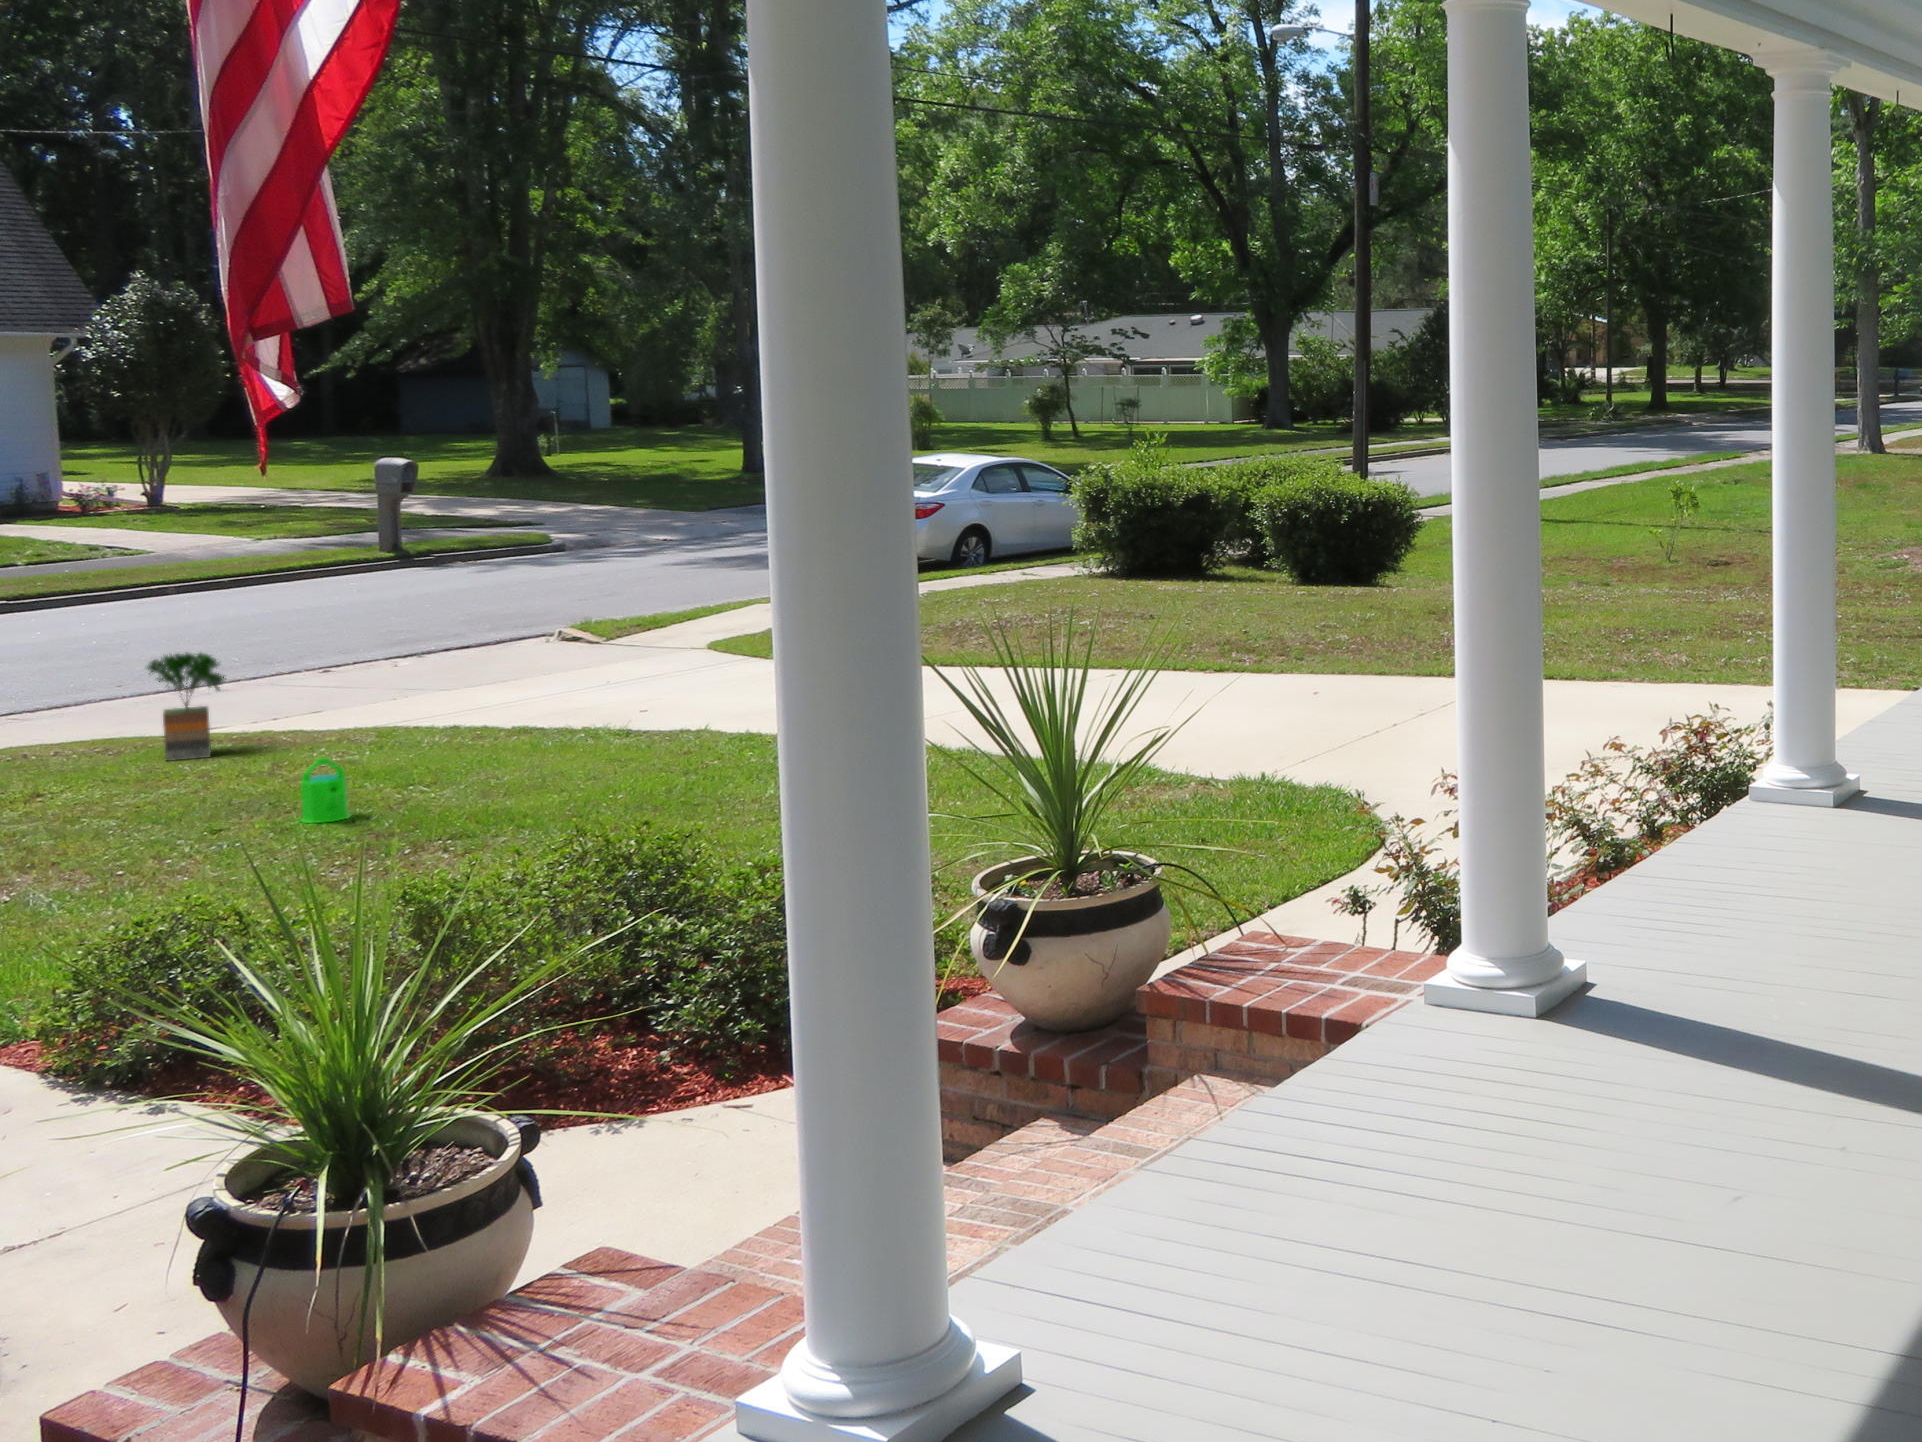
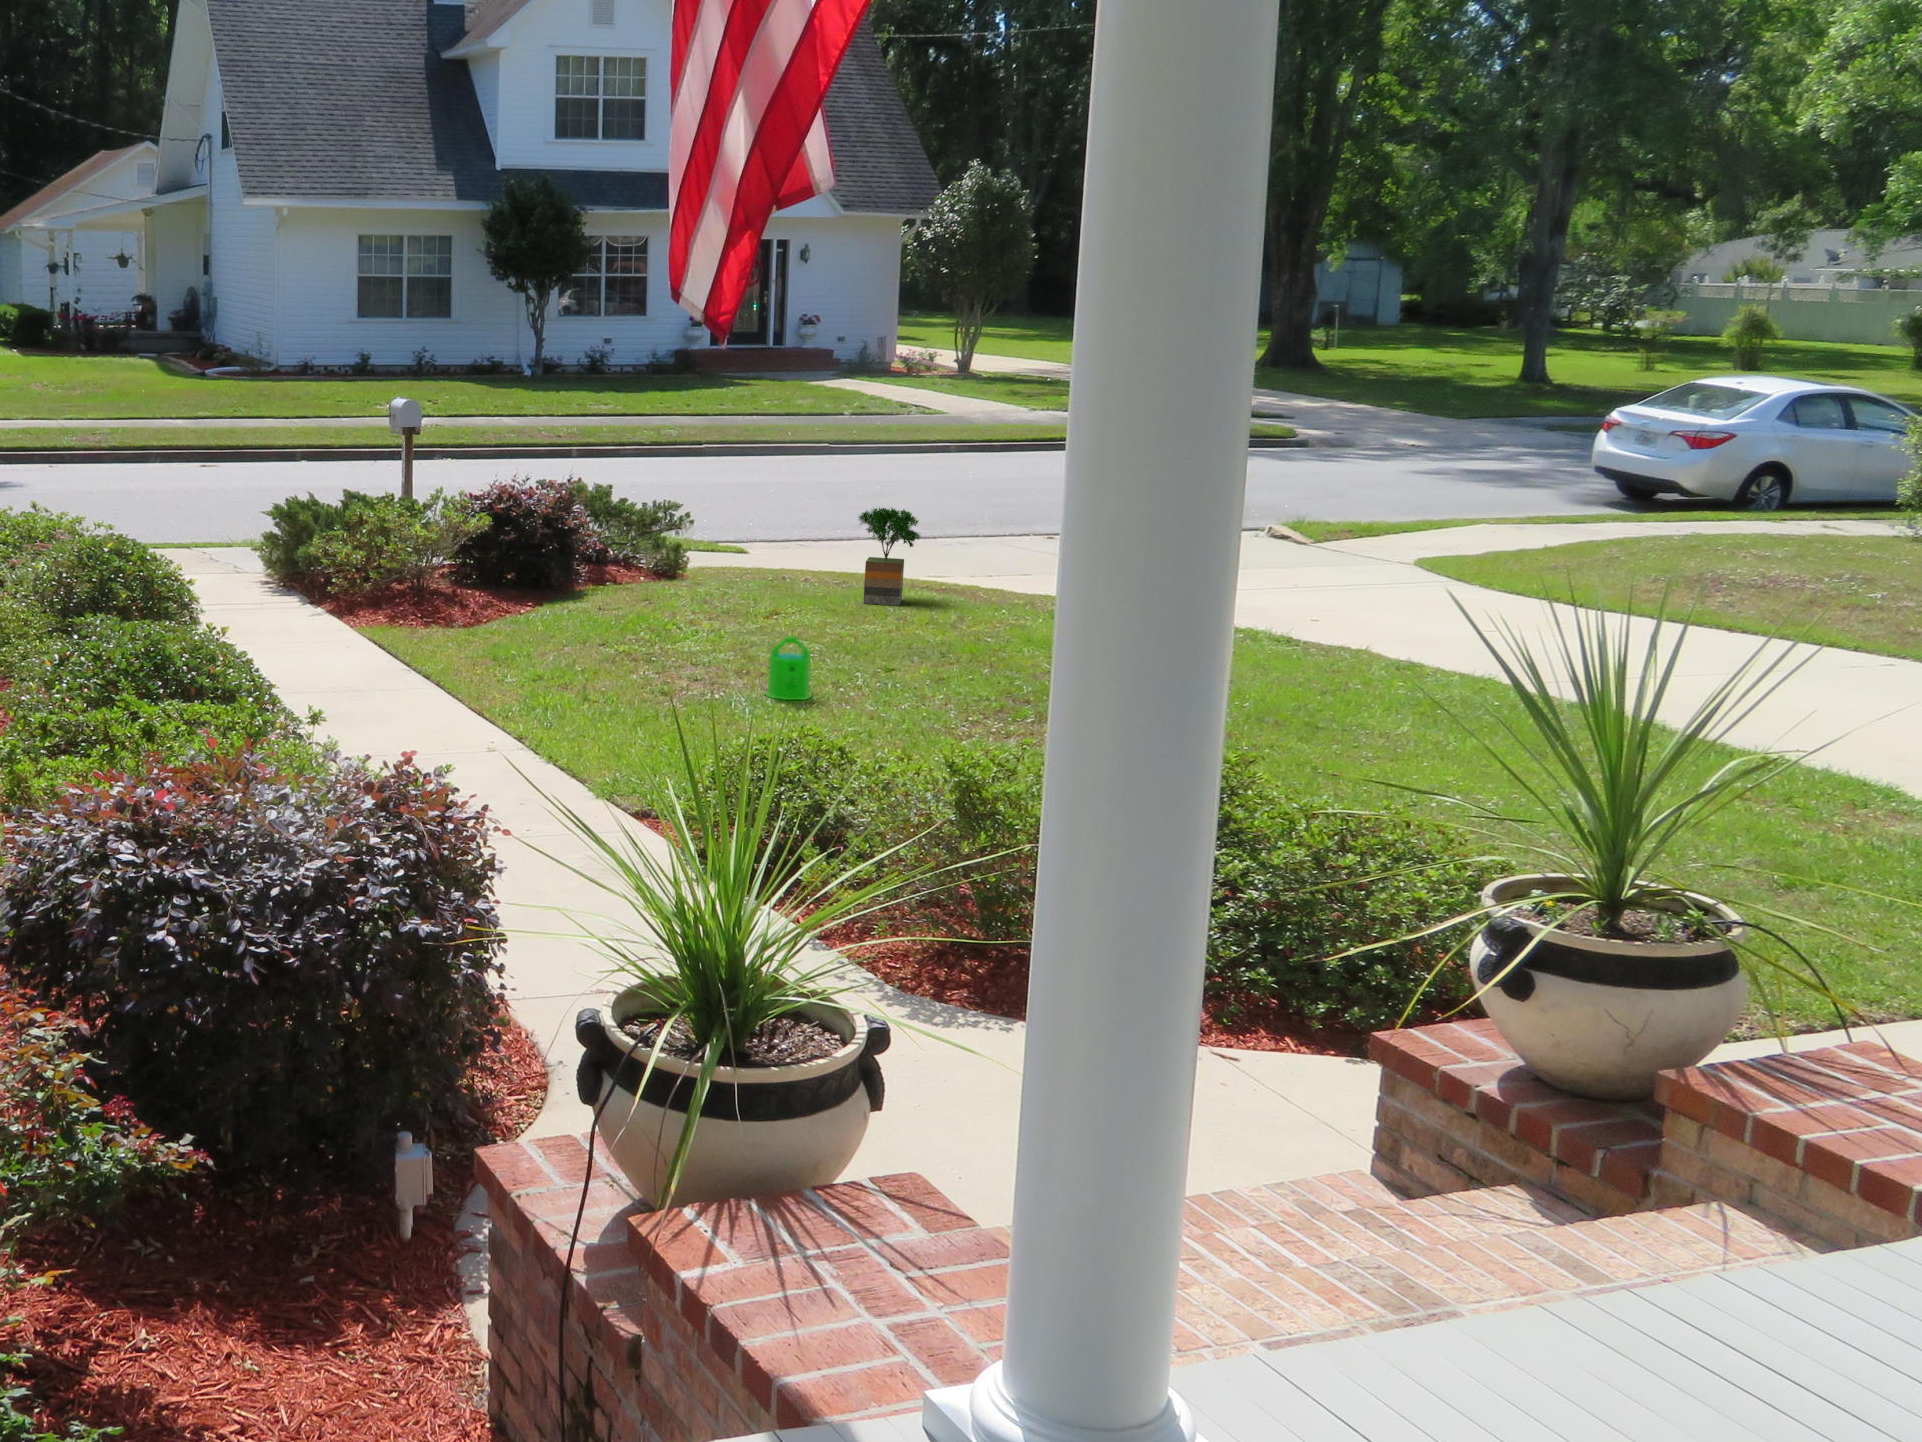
watering can: present [301,758,351,823] -> present [766,636,811,700]

